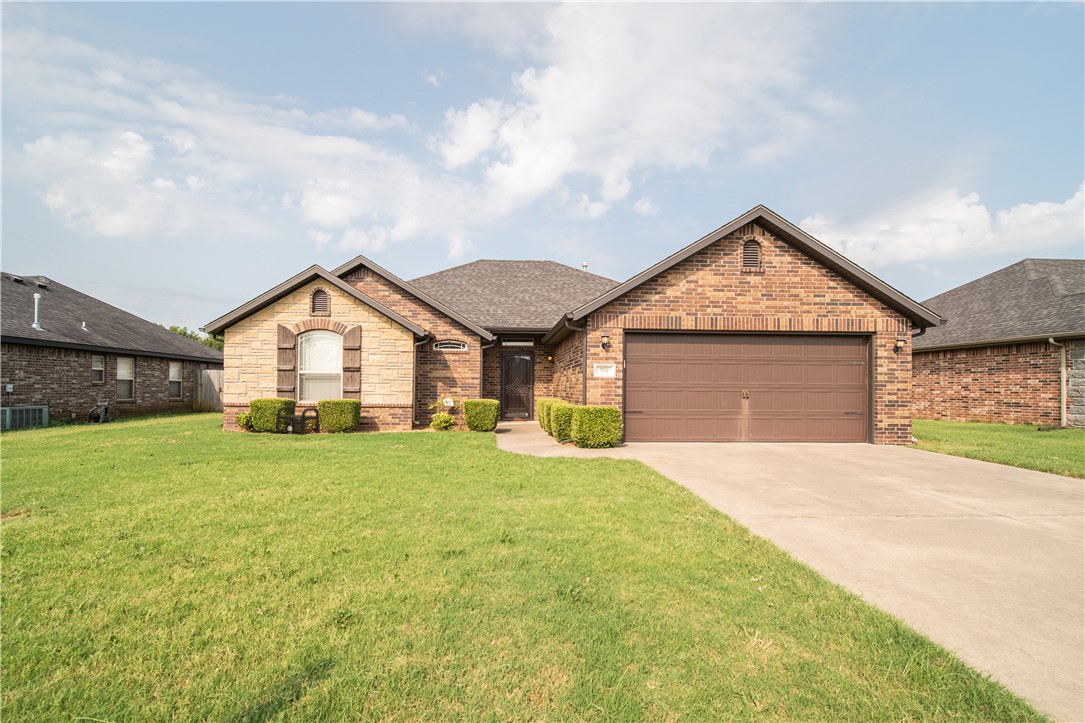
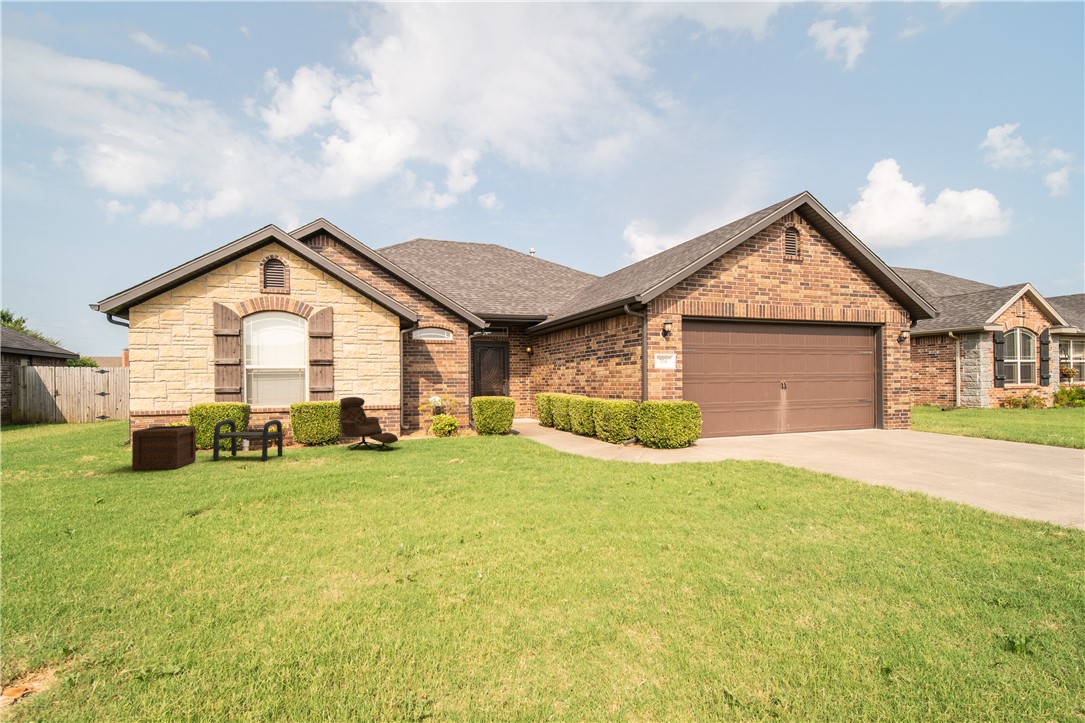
lounge chair: none [361,394,398,434] -> present [340,397,398,451]
wooden crate: none [226,409,267,436] -> present [132,426,196,471]

